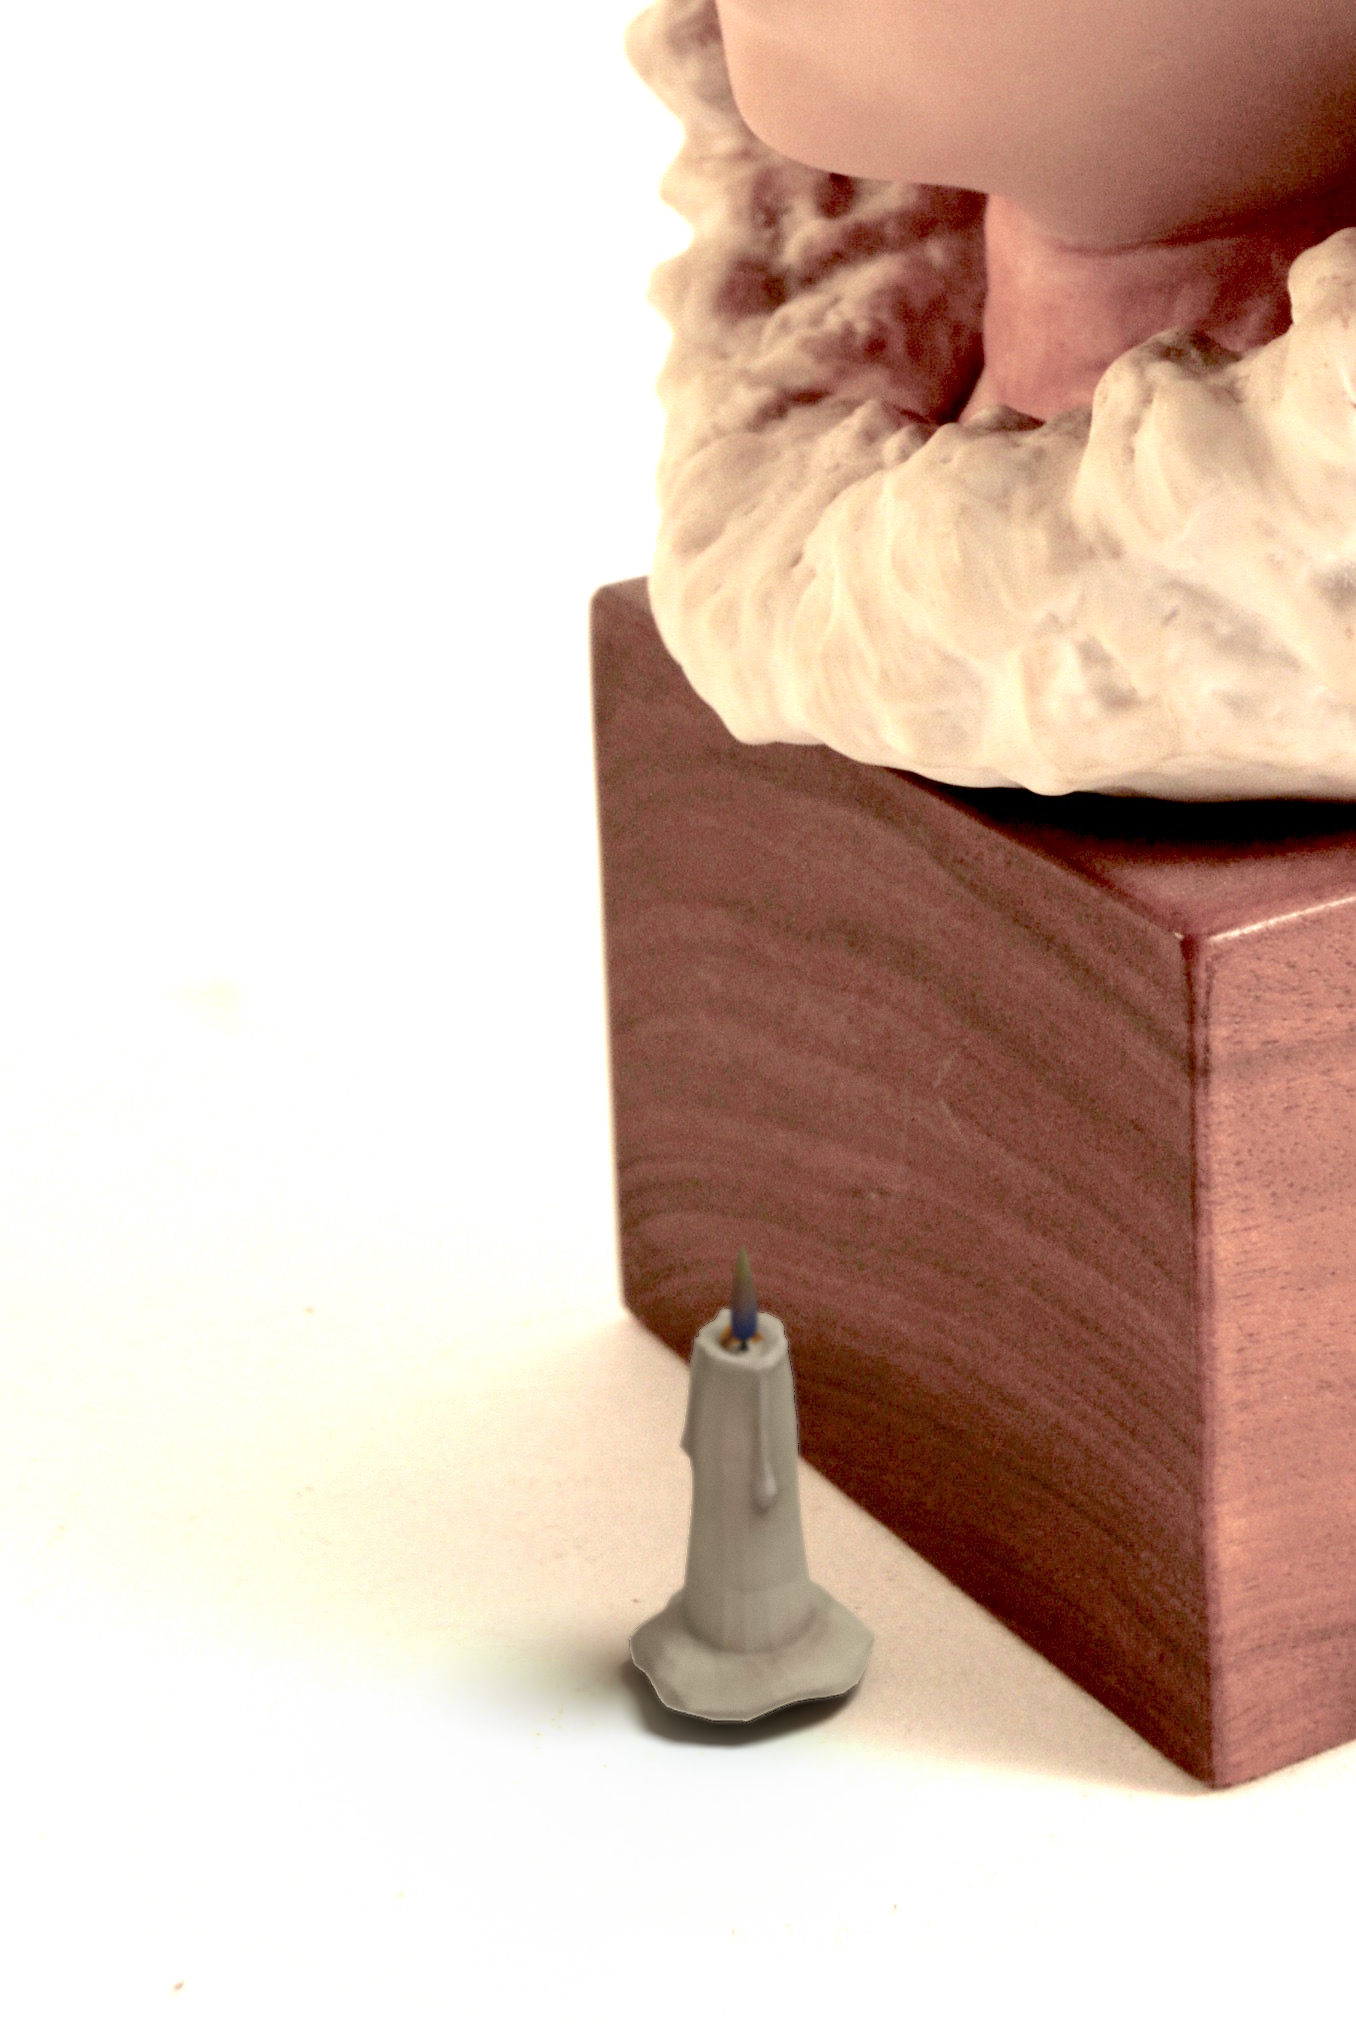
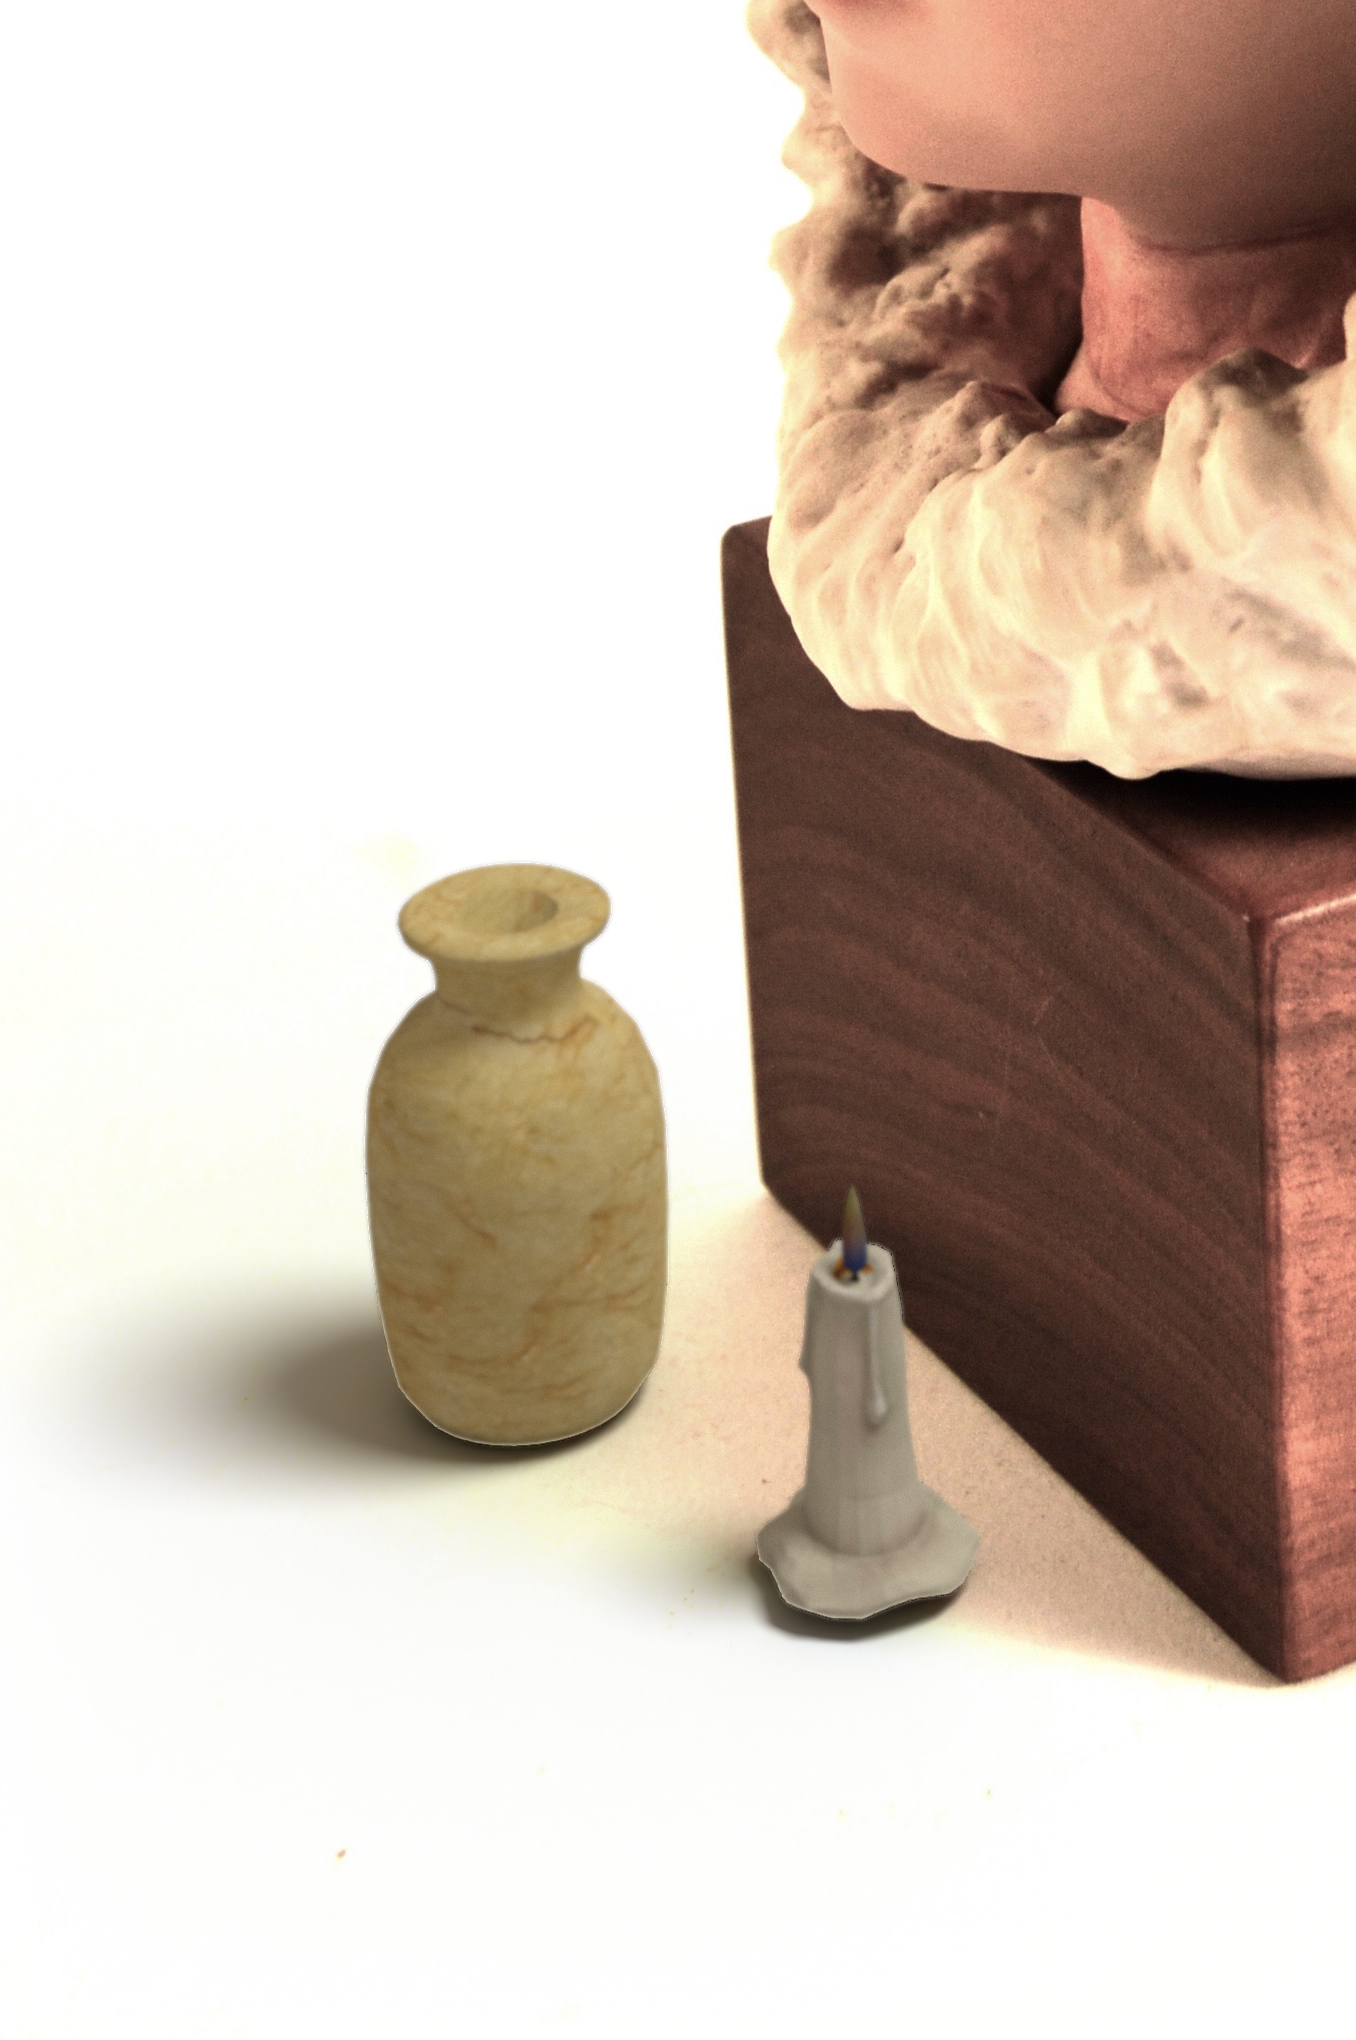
vase: none [204,920,532,1556] -> present [365,863,669,1447]

